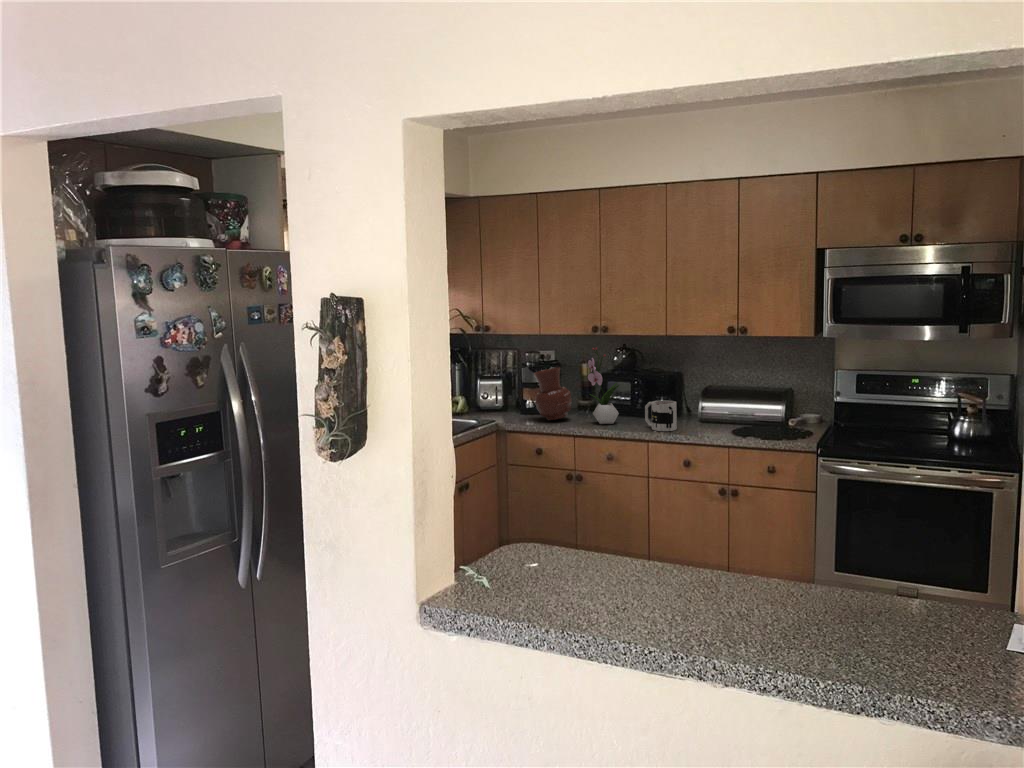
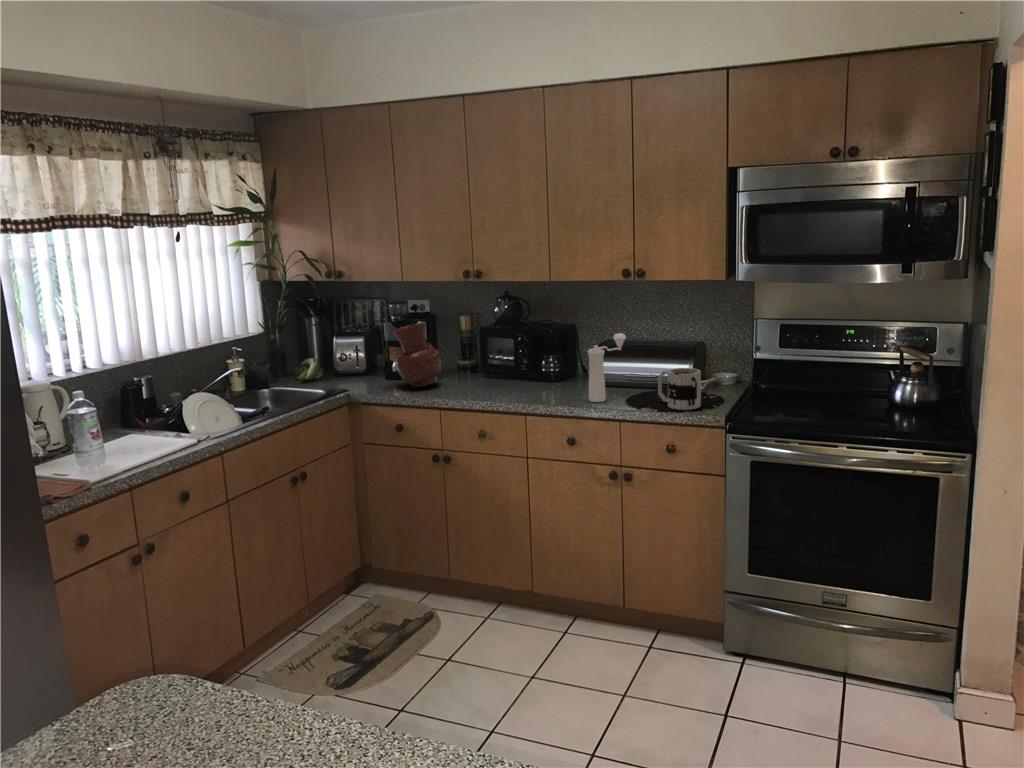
flower arrangement: present [588,348,619,424] -> none [457,298,496,392]
pepper mill: none [699,378,730,433] -> present [588,333,626,402]
mug: present [645,400,677,431] -> present [658,368,701,410]

